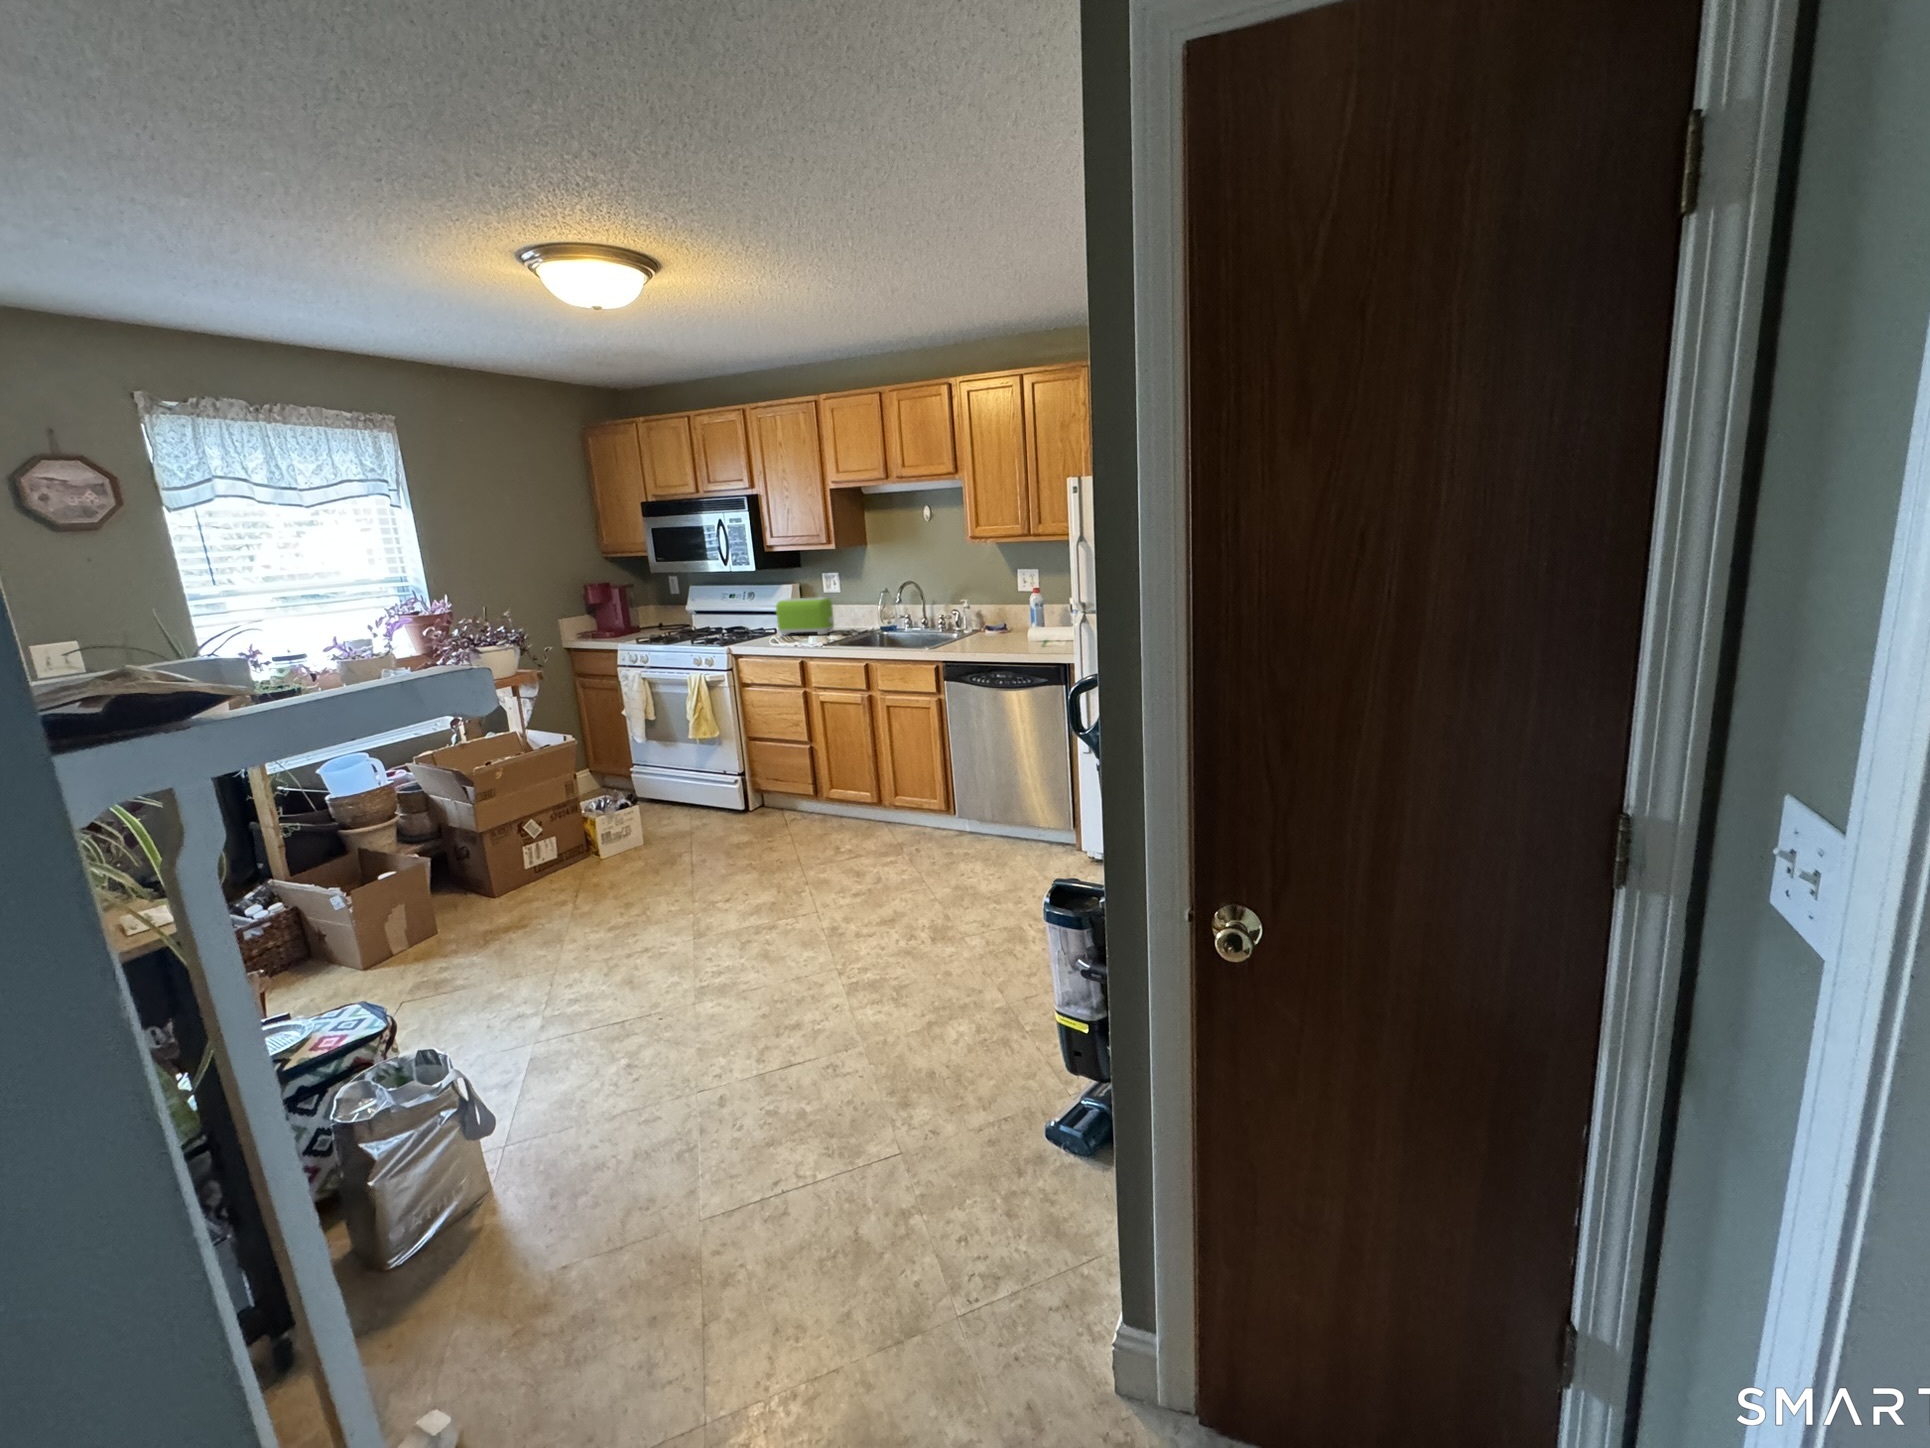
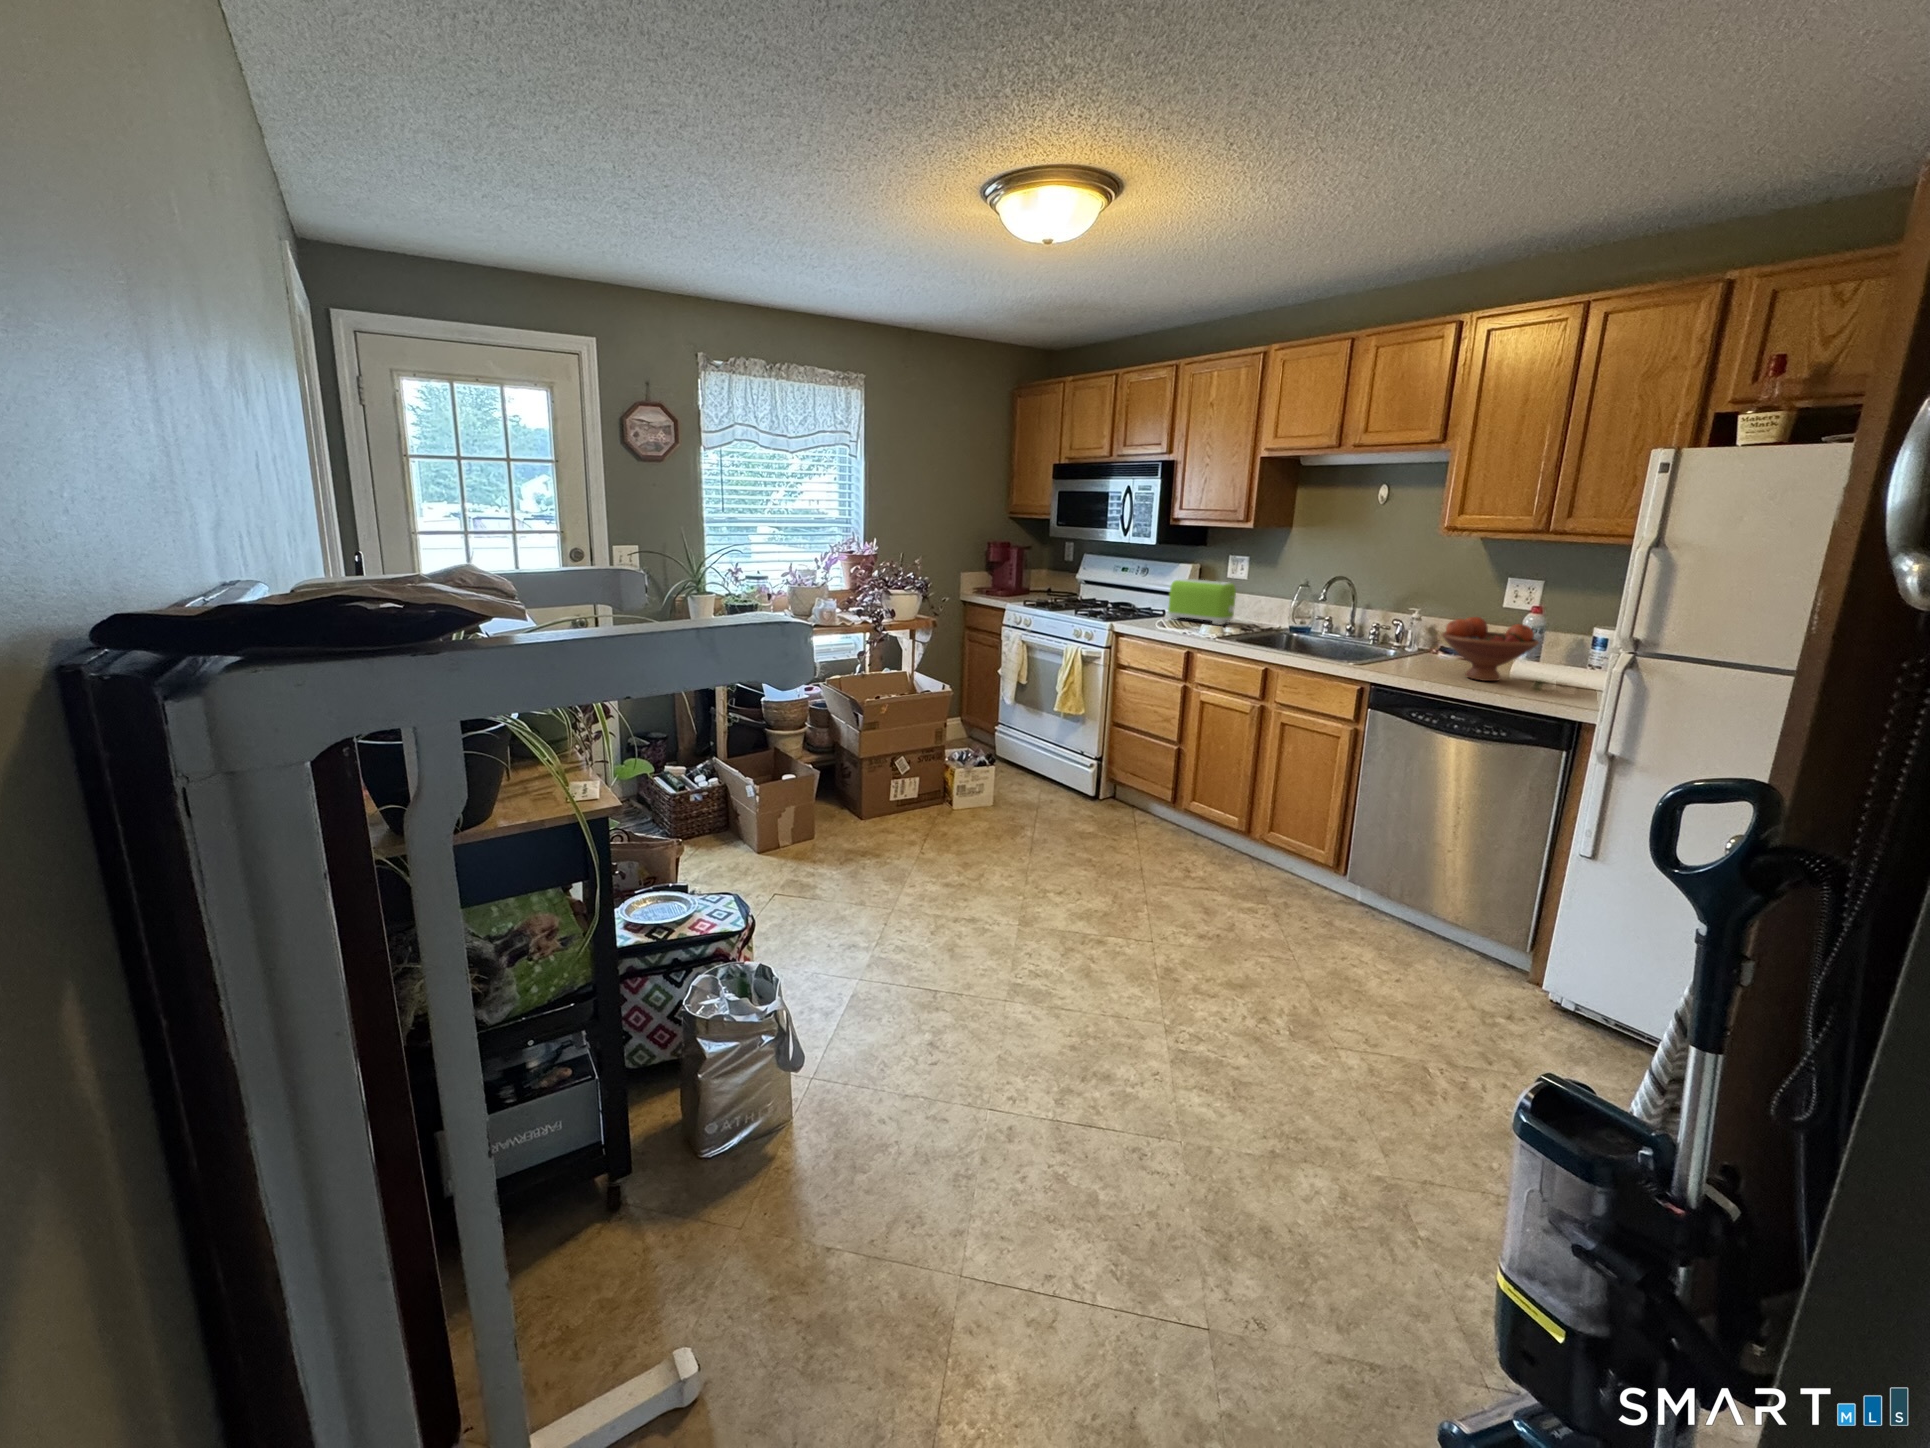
fruit bowl: none [982,601,1041,646] -> present [1442,617,1539,681]

